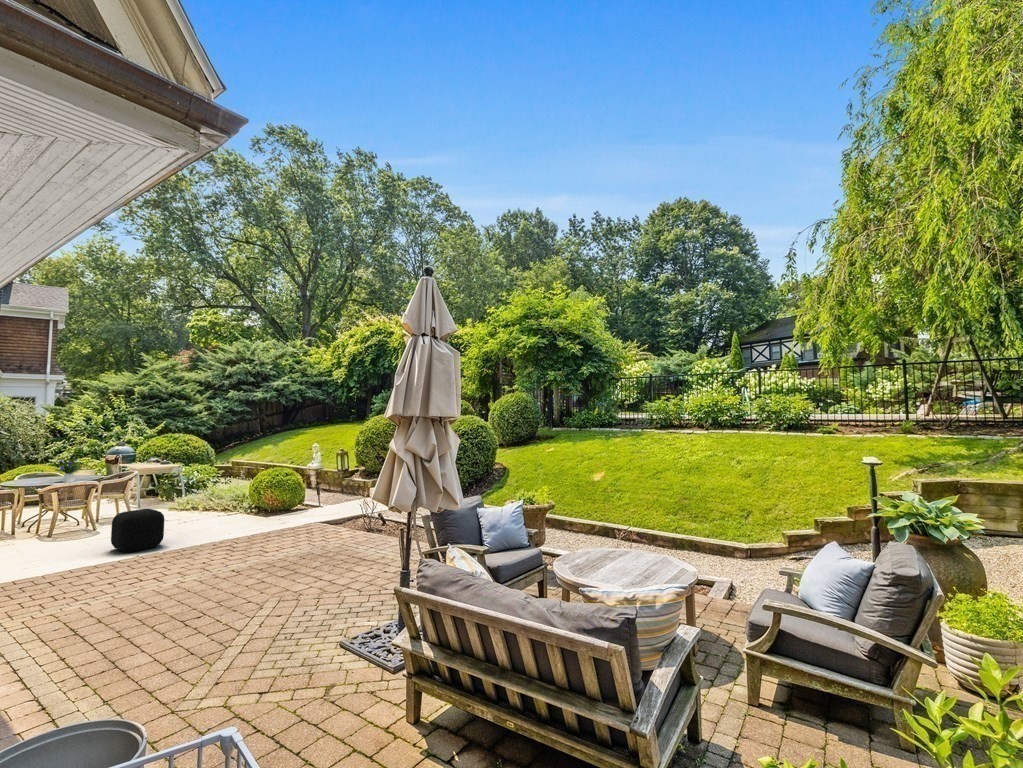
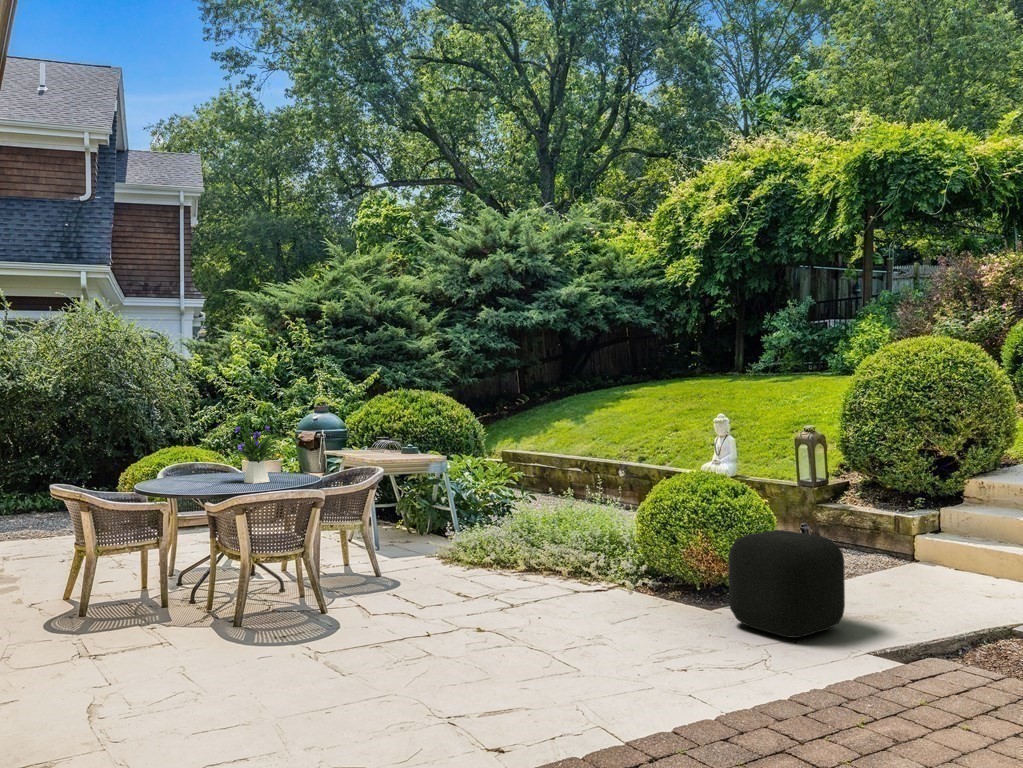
ottoman: present [111,509,164,552] -> present [729,530,845,638]

